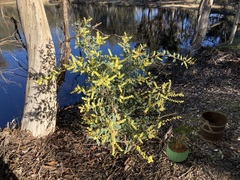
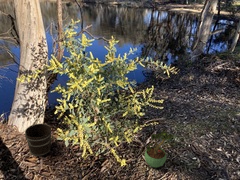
bucket: present [200,111,227,142] -> present [24,123,51,156]

